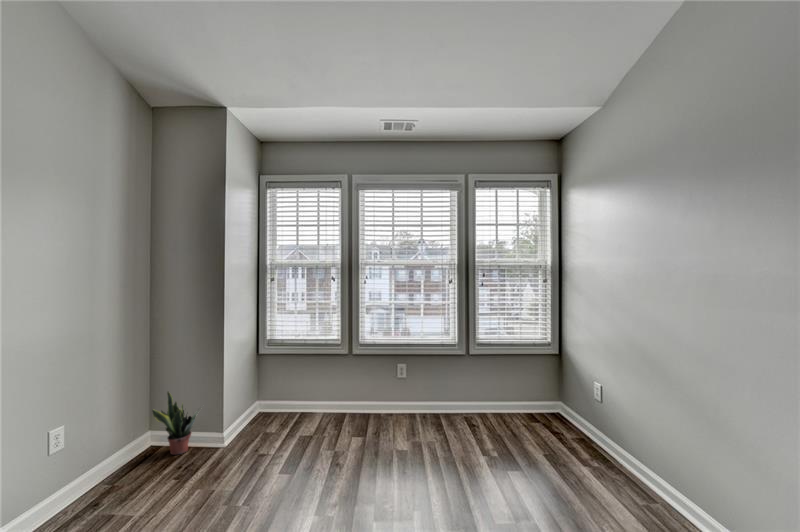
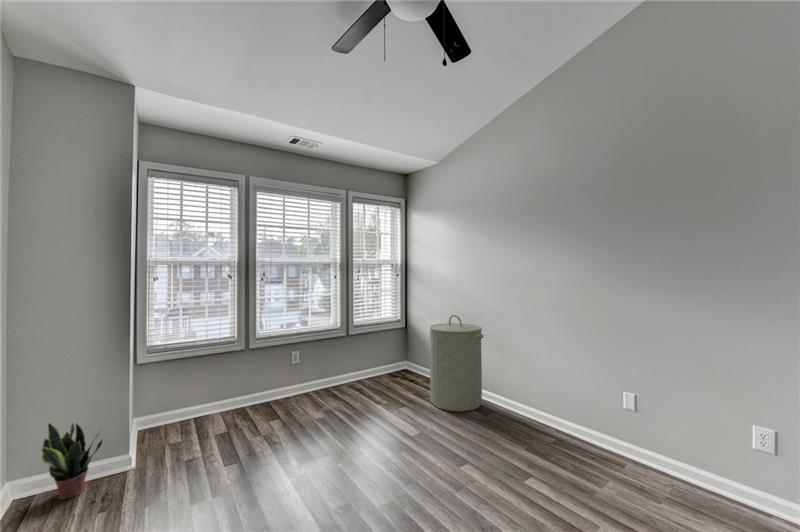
laundry hamper: none [545,345,637,505] -> present [430,315,483,412]

